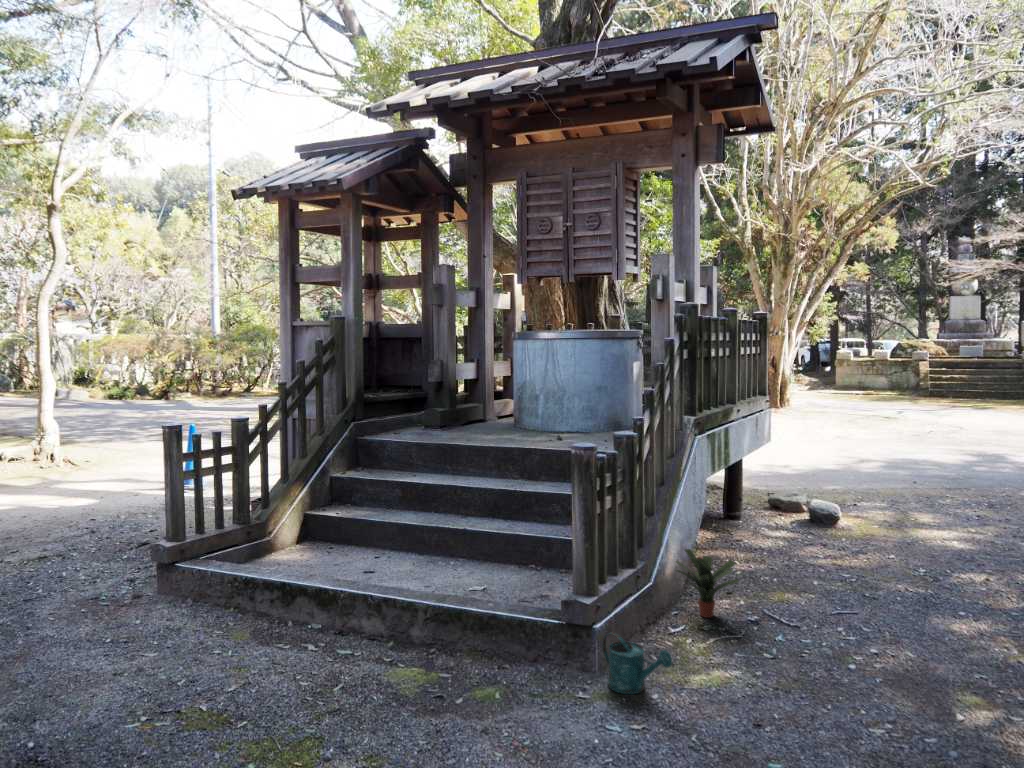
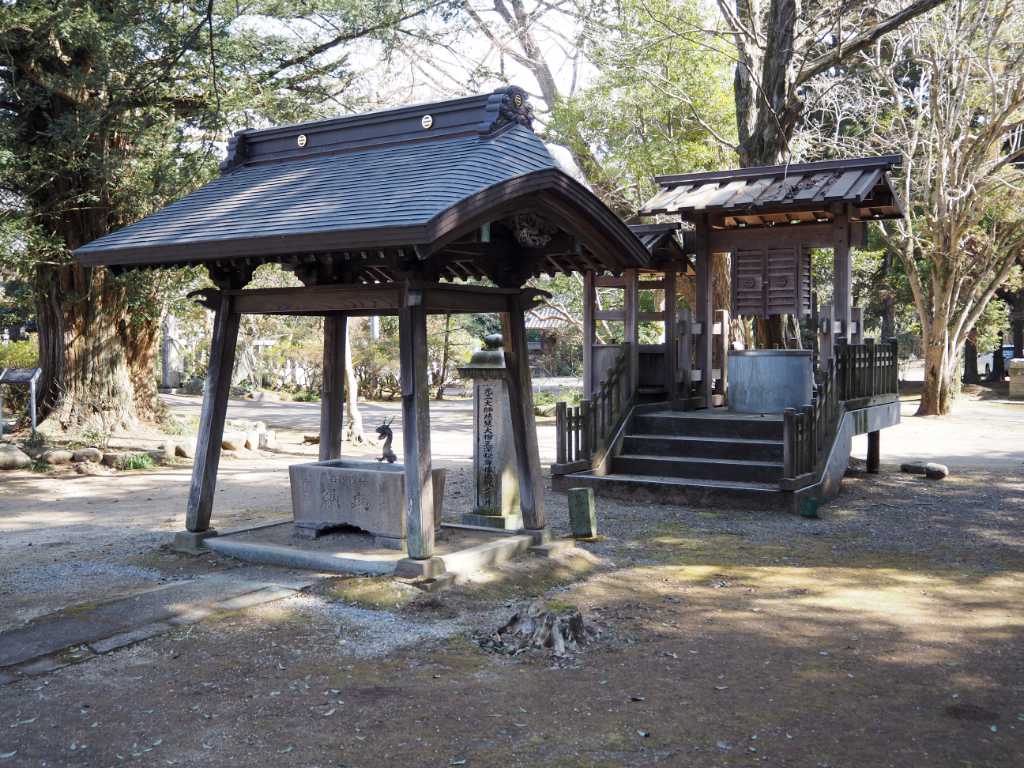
potted plant: present [676,549,738,618] -> none [831,469,867,503]

